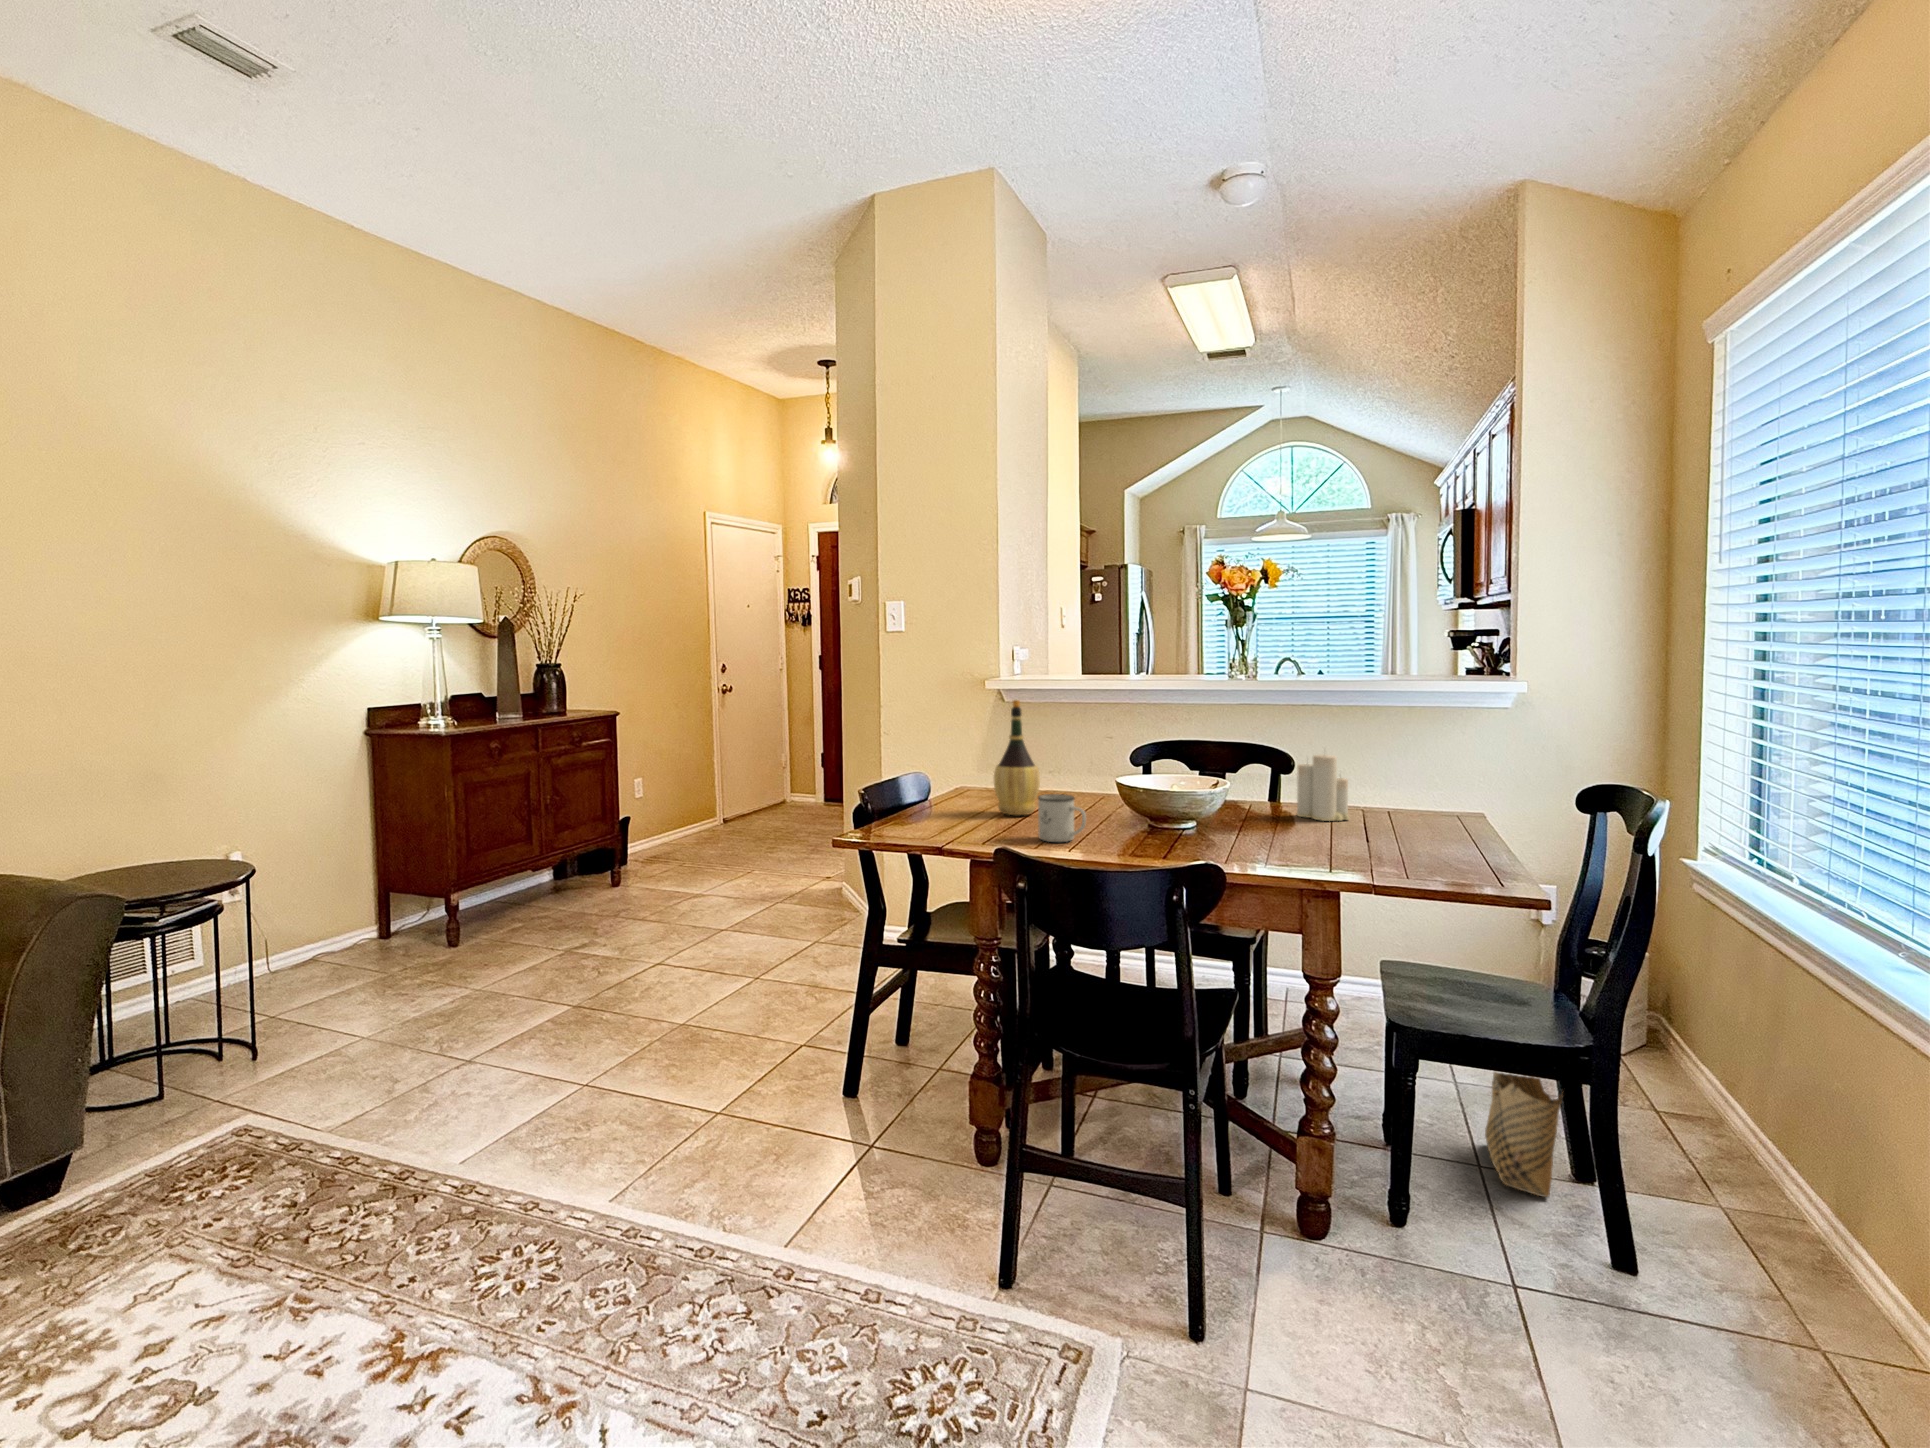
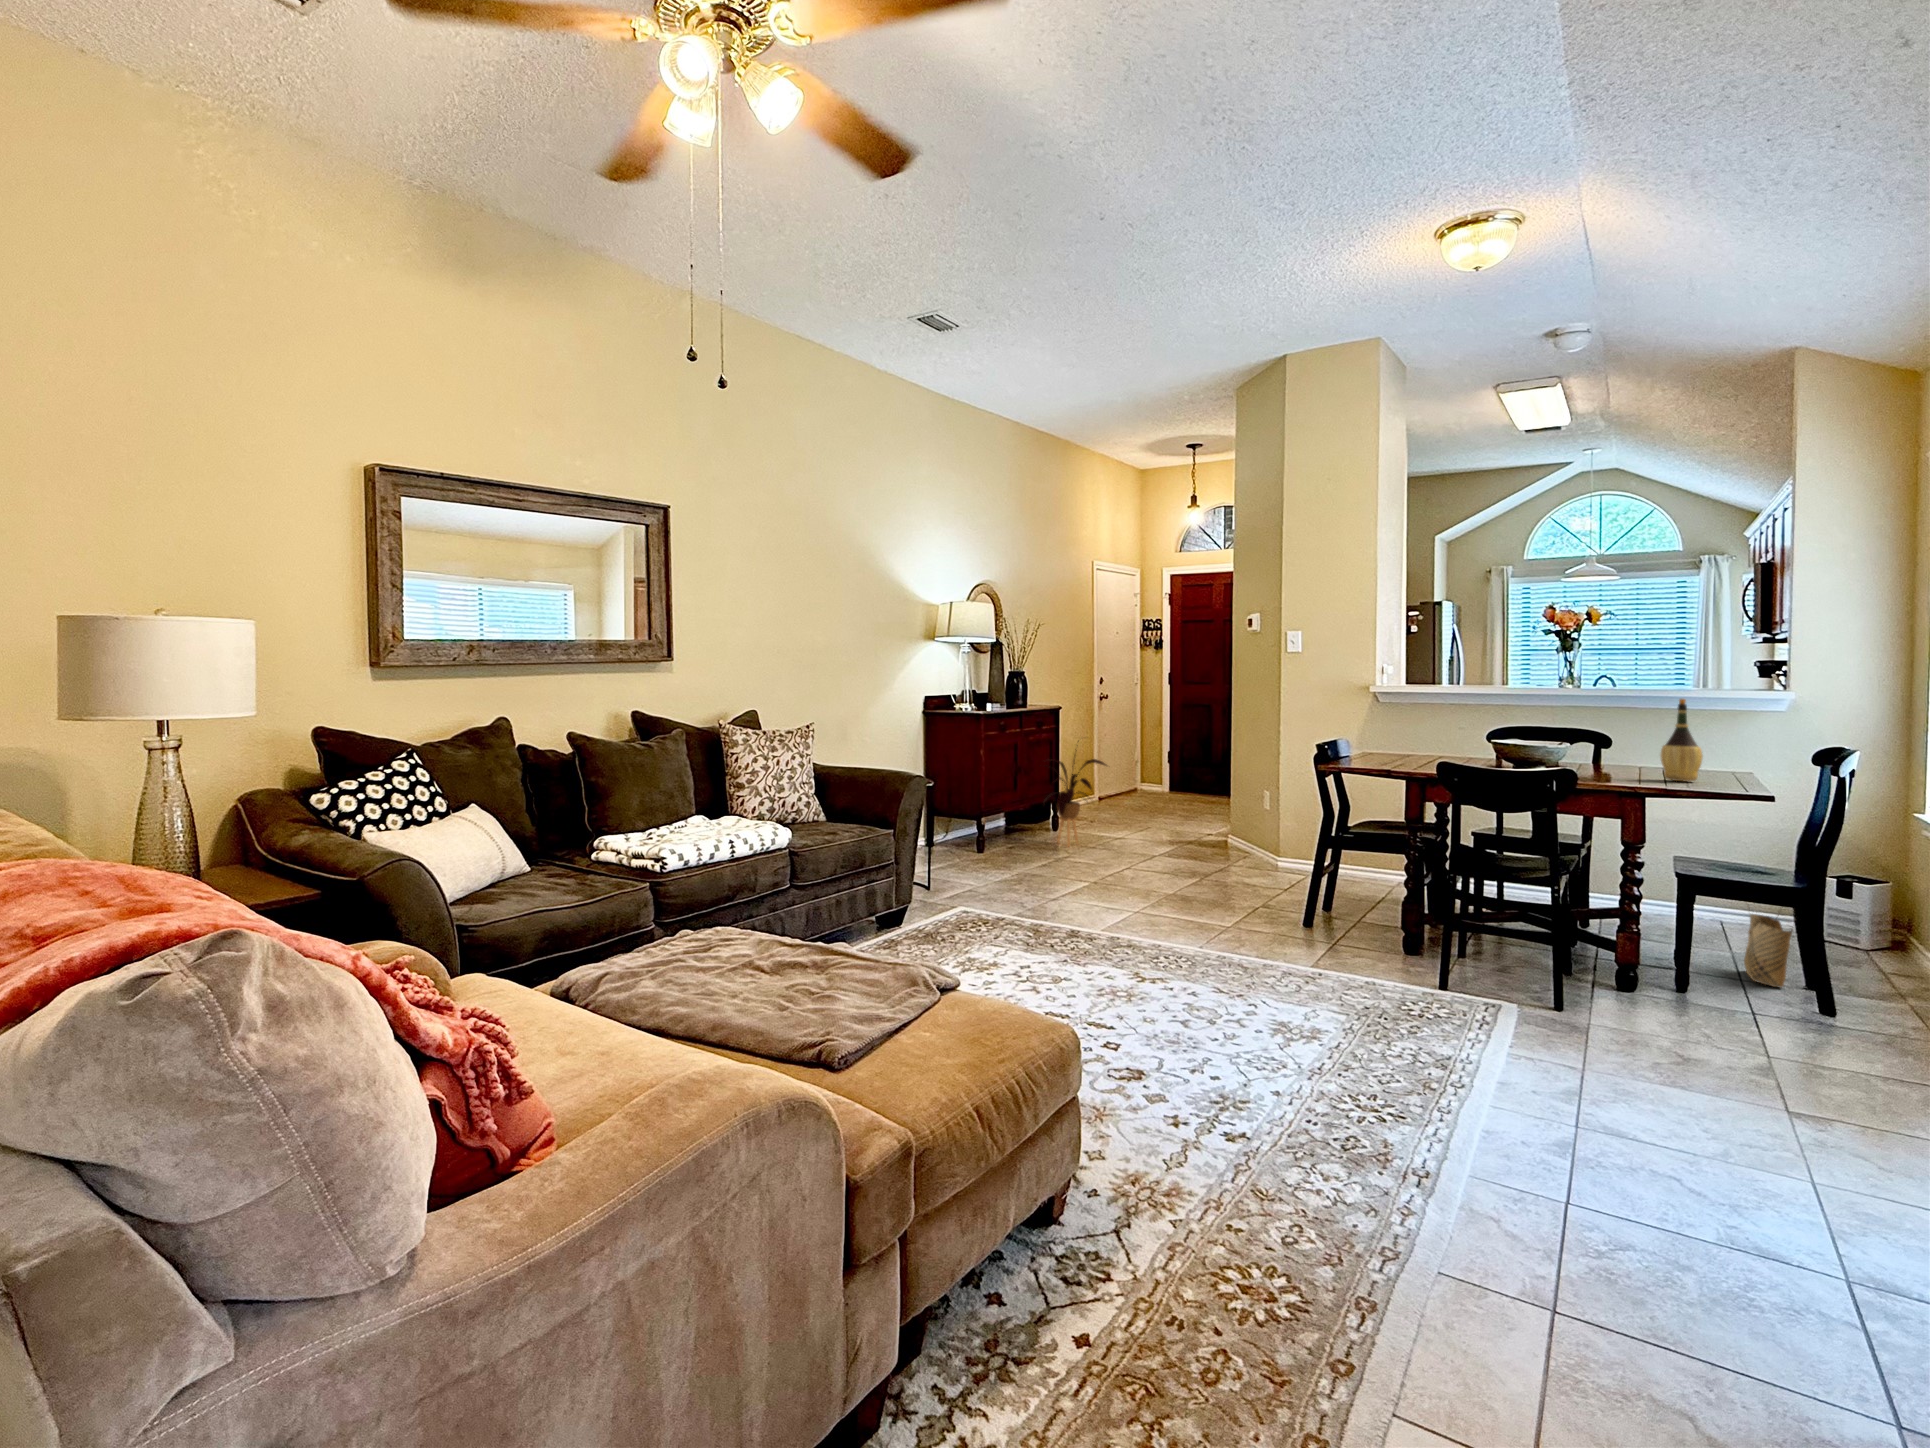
wine bottle: present [994,700,1040,815] -> present [1661,699,1703,781]
candle: present [1297,754,1350,821] -> none [1615,725,1653,770]
house plant: none [562,757,666,916] -> present [1044,750,1106,847]
mug: present [1038,794,1086,842] -> none [1451,743,1483,769]

